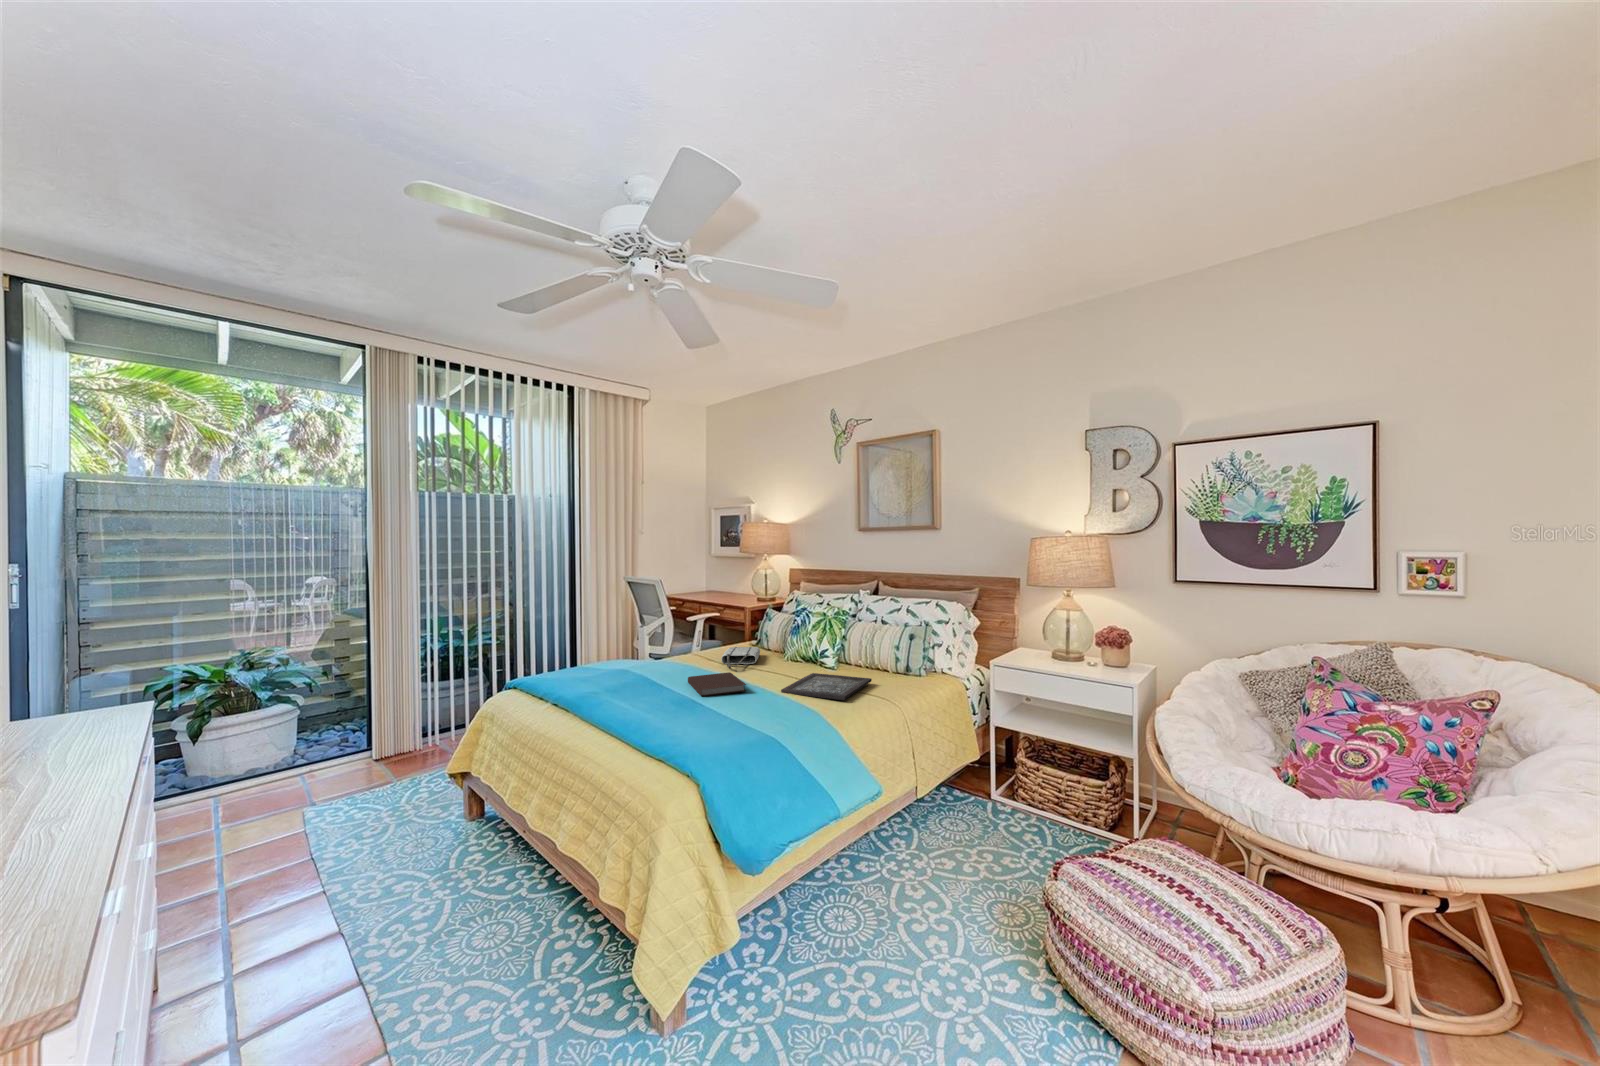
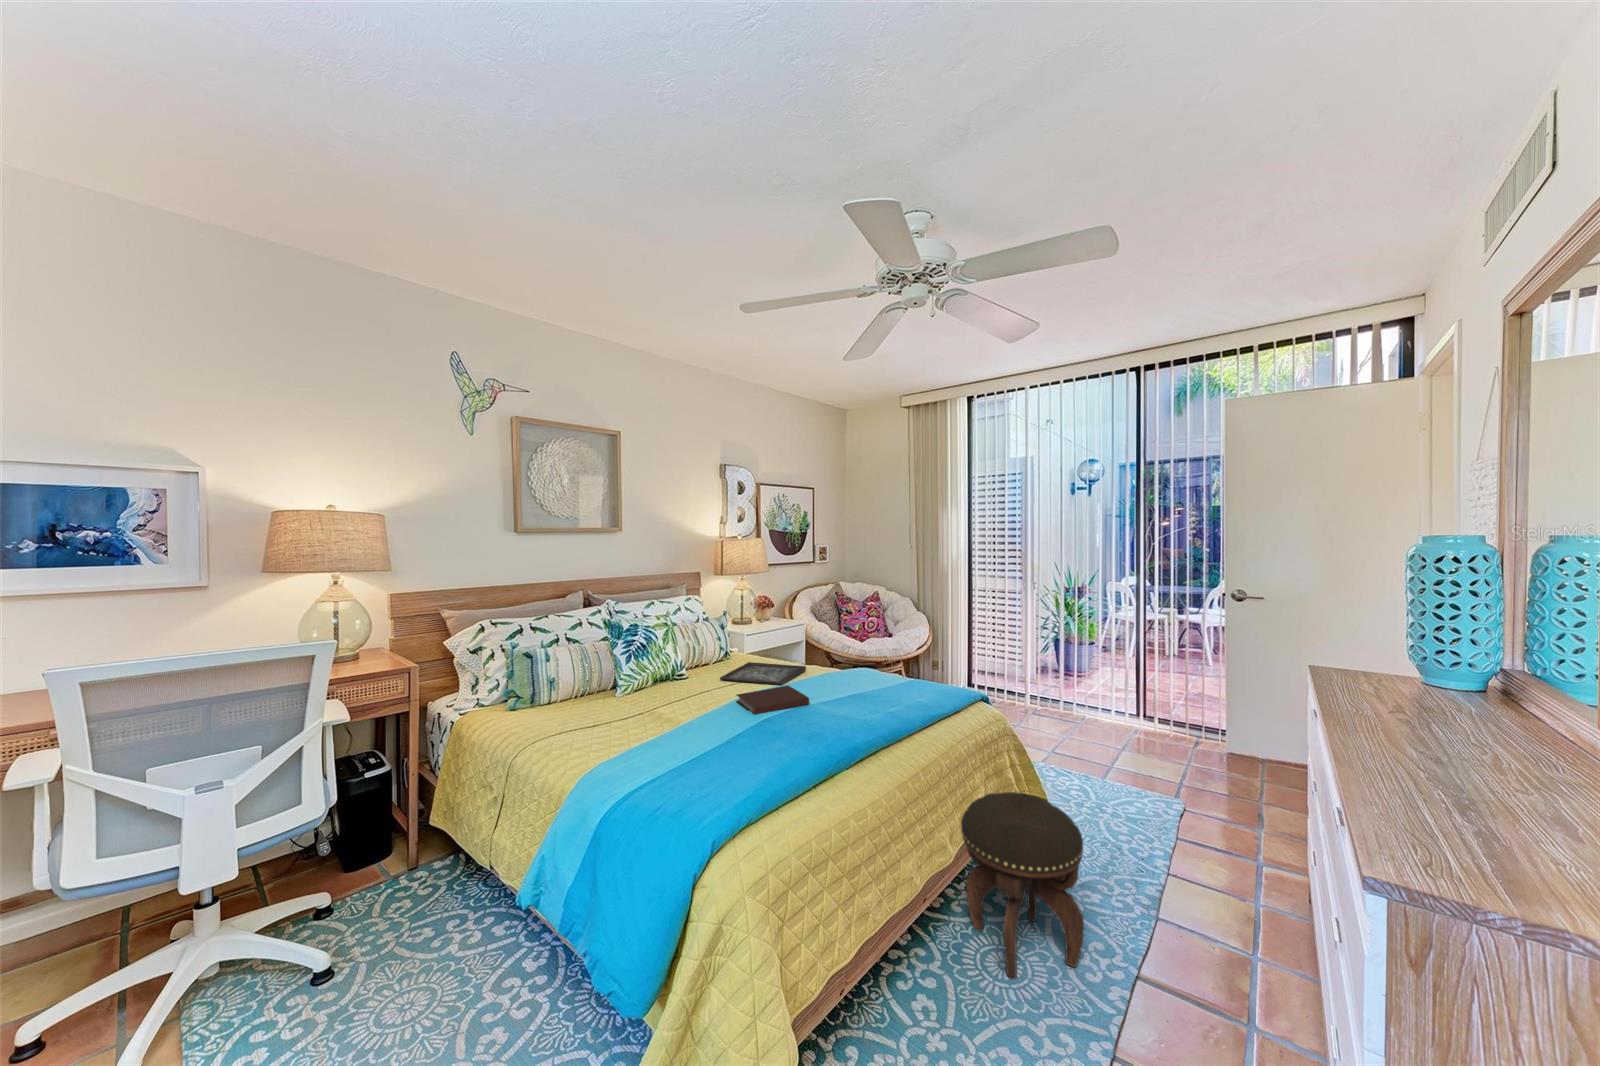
tote bag: present [721,647,760,667] -> none [600,688,703,712]
footstool: none [430,801,561,991] -> present [961,792,1084,980]

